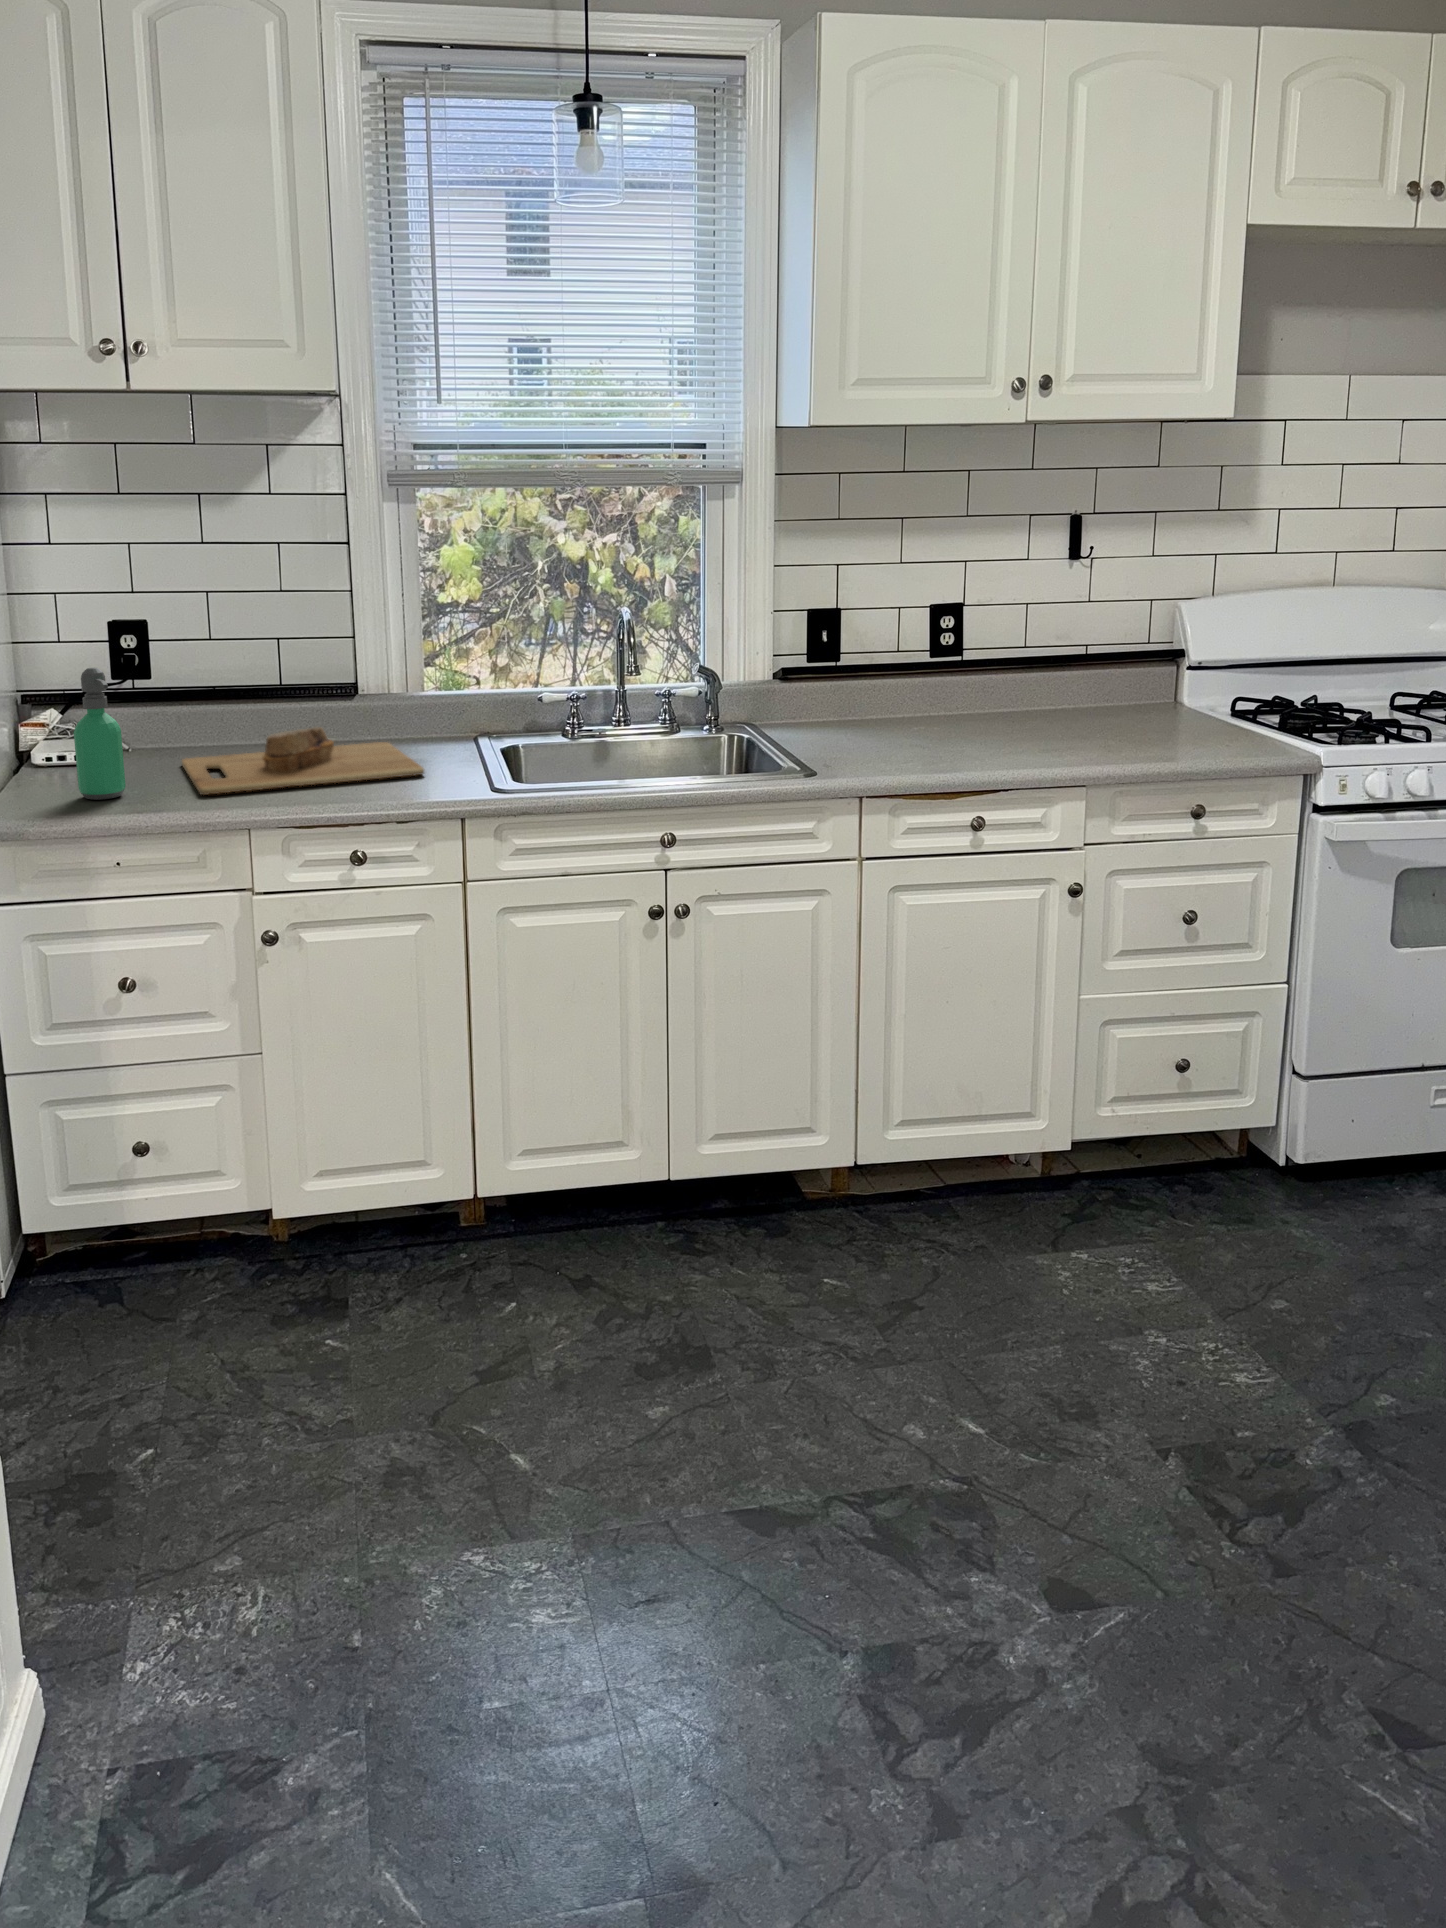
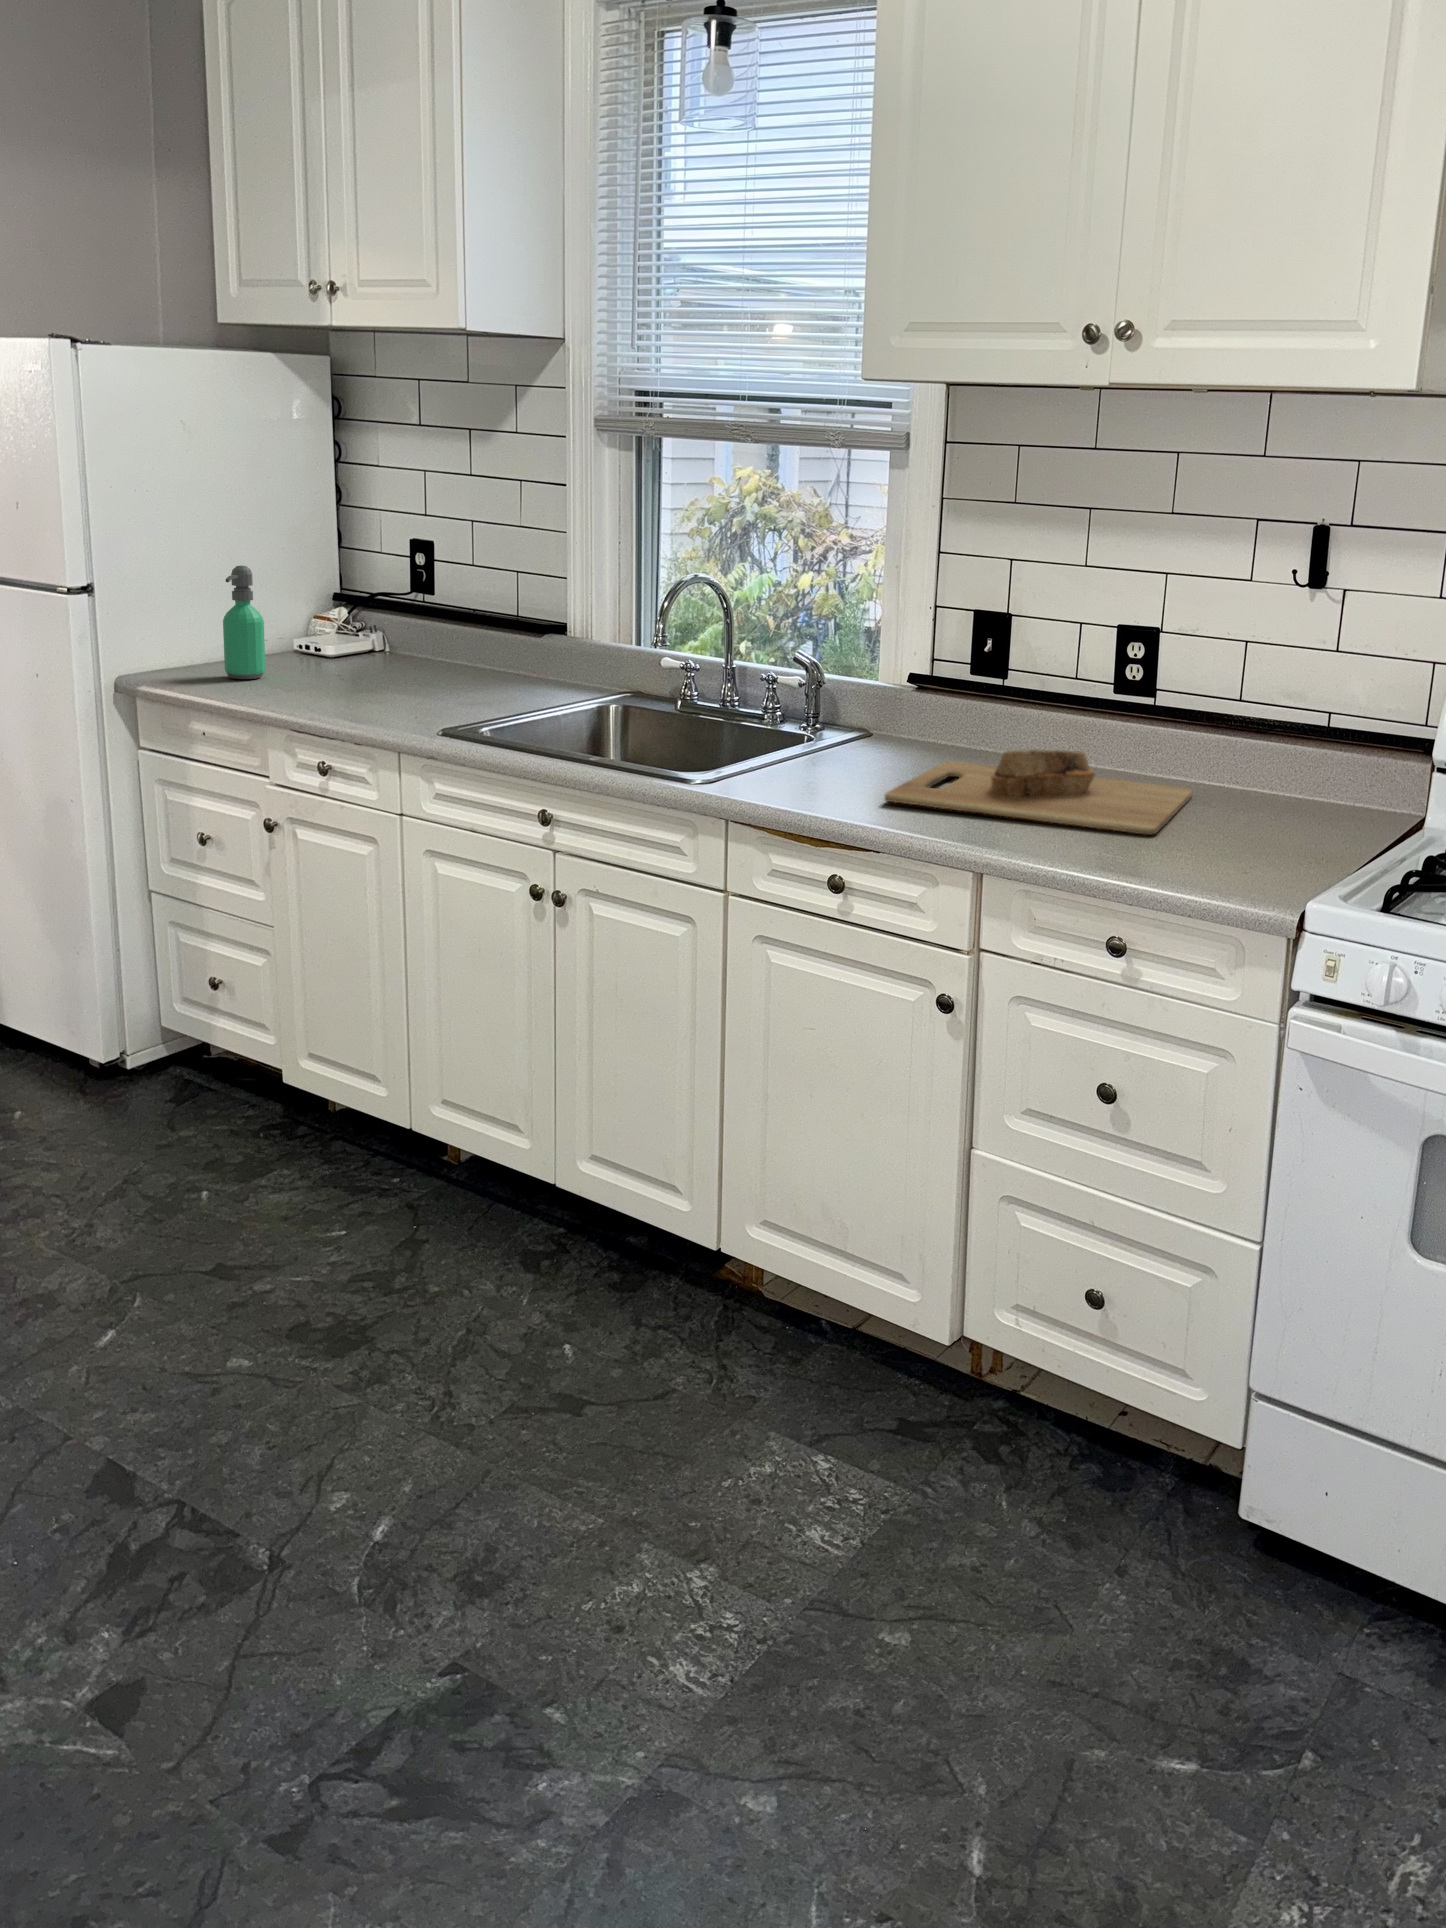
cutting board: present [182,727,424,795] -> present [885,749,1192,835]

